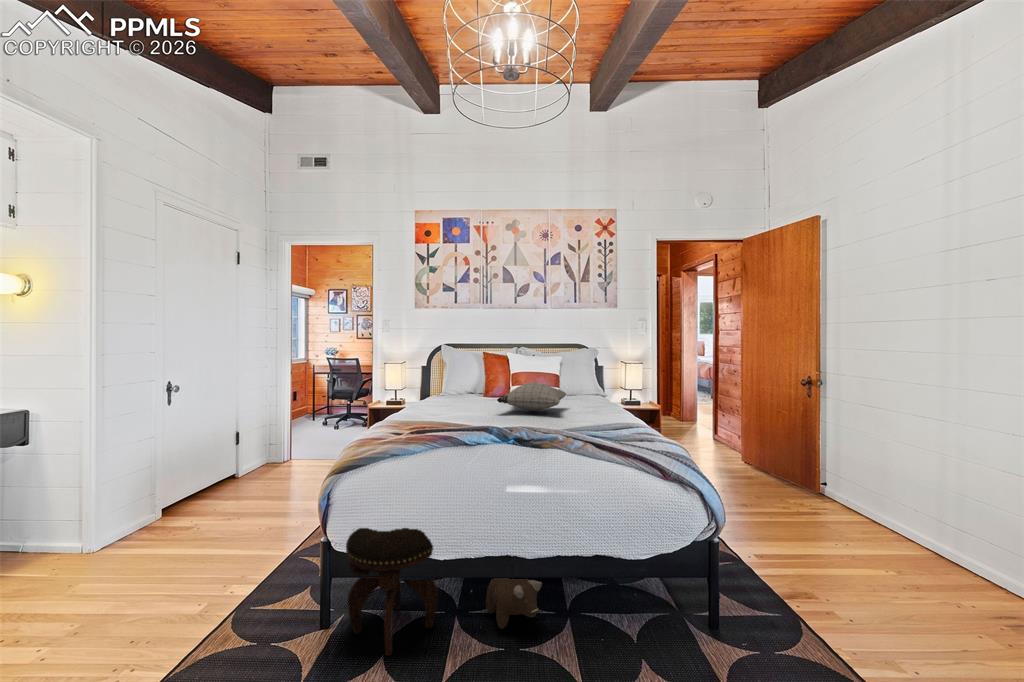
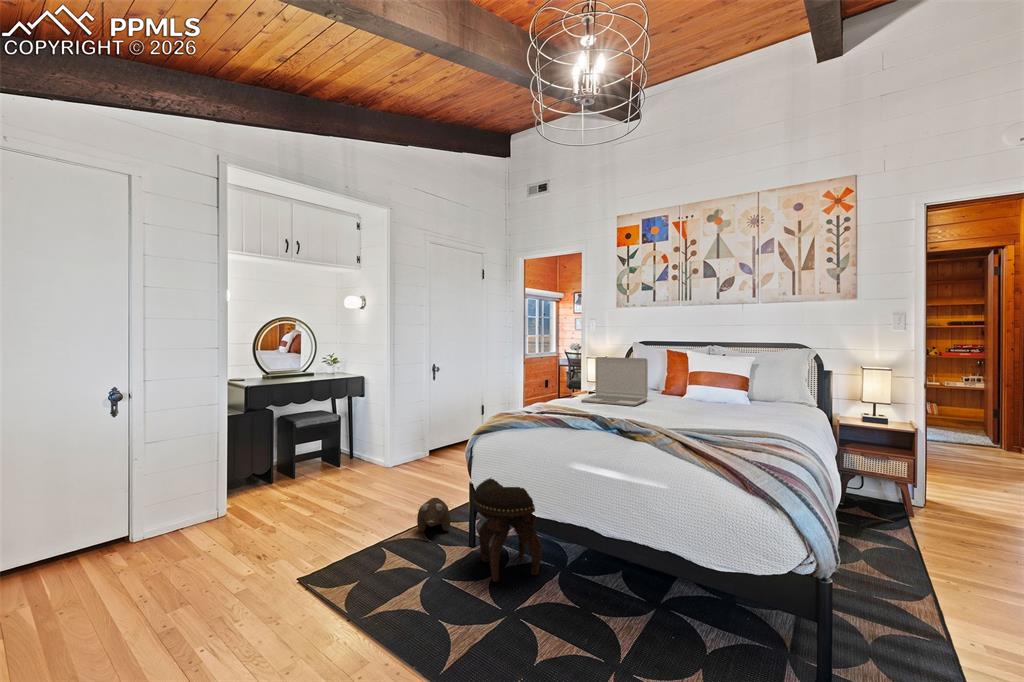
laptop: none [417,361,480,412] -> present [581,357,648,406]
pillow: present [497,382,566,411] -> none [646,381,735,411]
plush toy: present [486,578,542,629] -> present [417,498,450,532]

